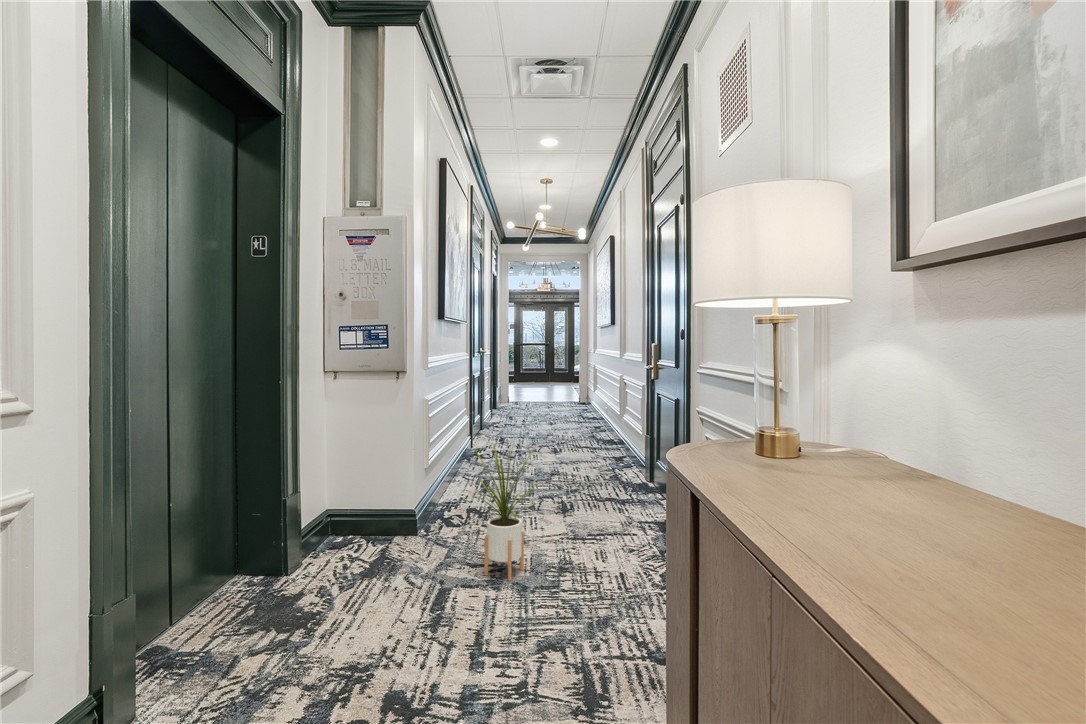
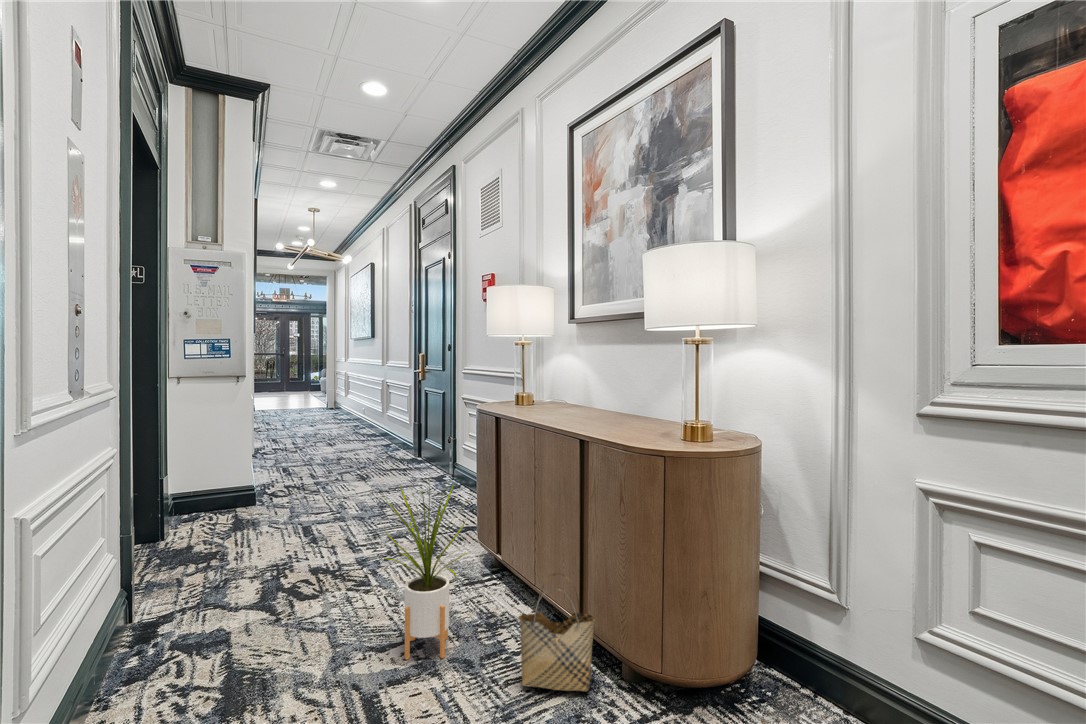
woven basket: none [546,527,607,626] -> present [519,573,595,691]

